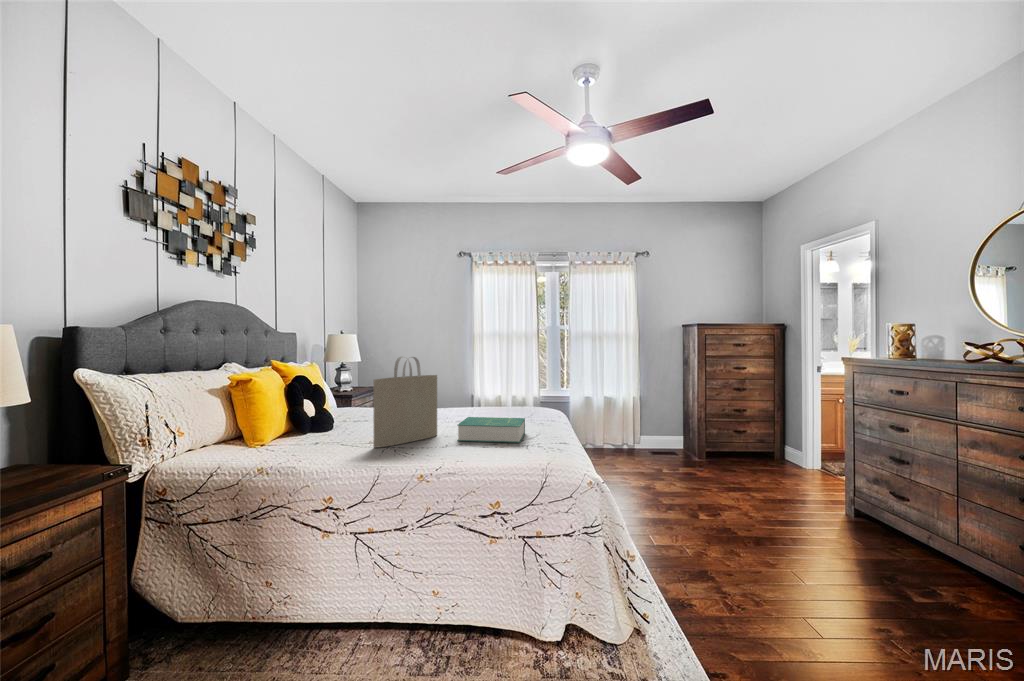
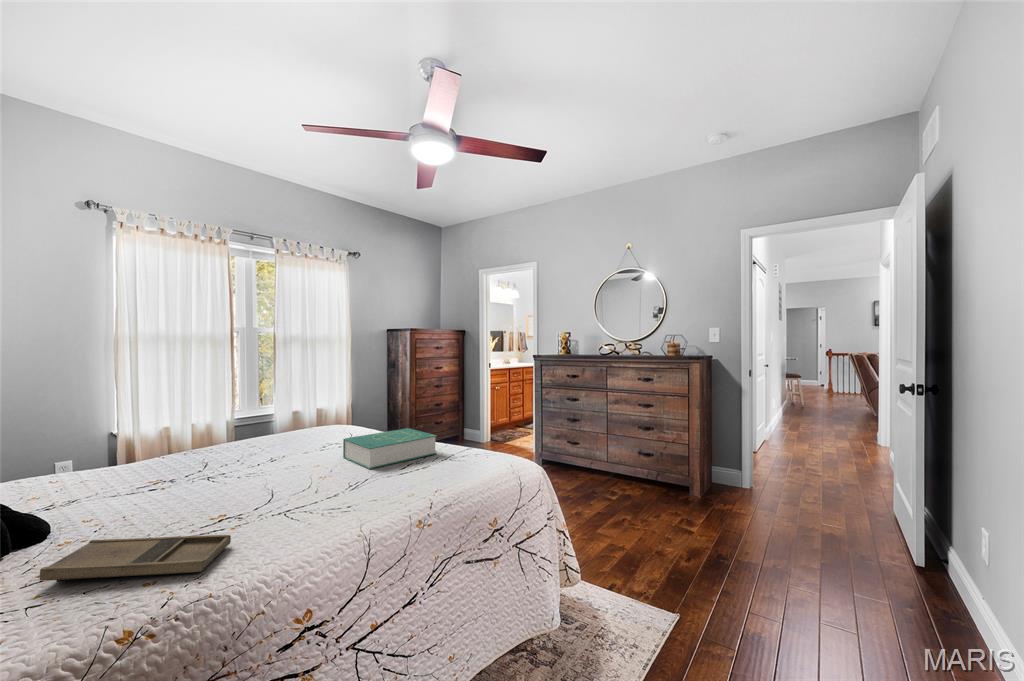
tote bag: present [373,356,437,448] -> none [282,362,323,509]
tray: none [273,436,326,458] -> present [40,535,231,583]

